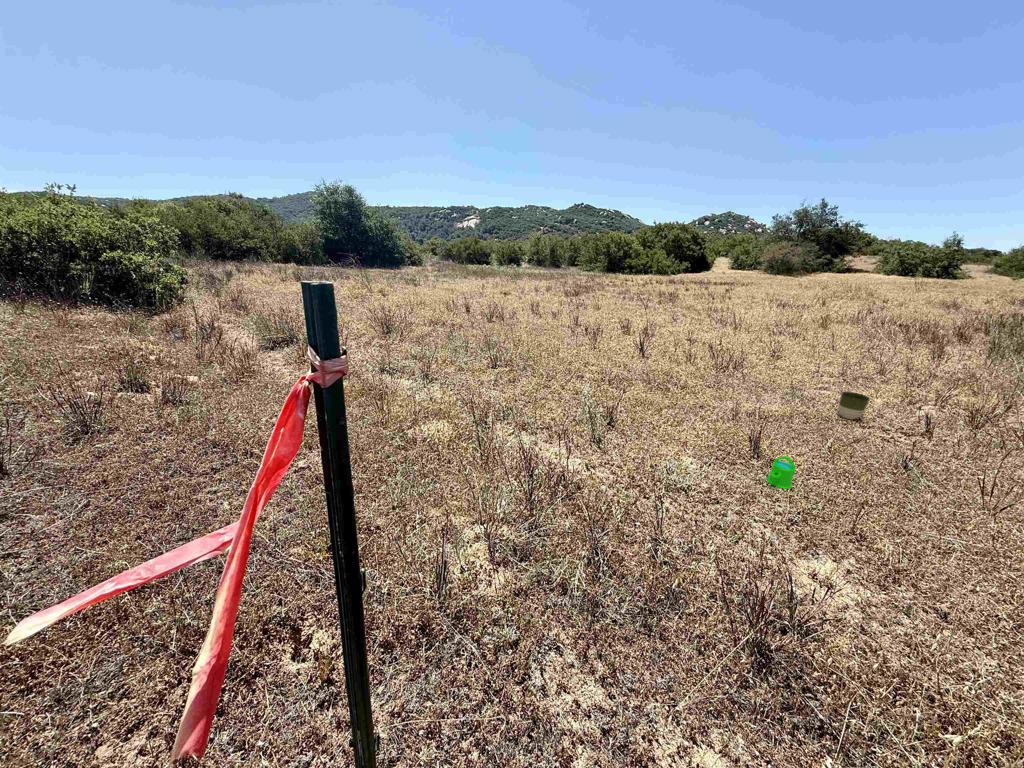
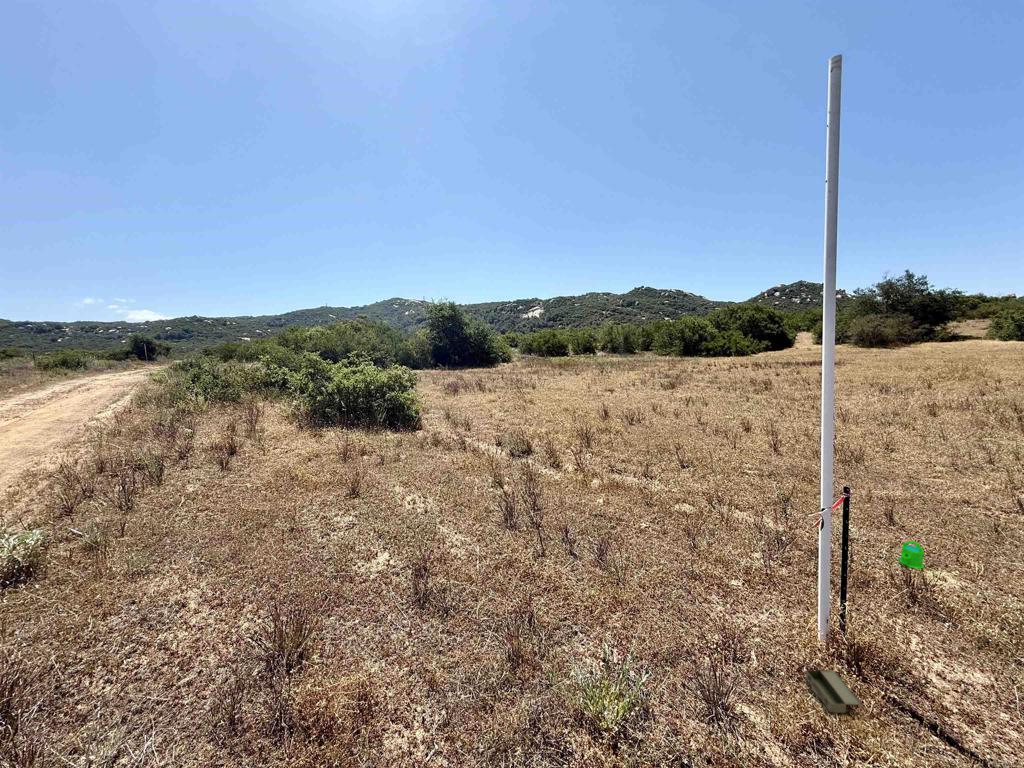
planter: present [838,392,870,419] -> none [958,482,988,507]
toolbox: none [612,645,676,718] -> present [806,670,861,713]

